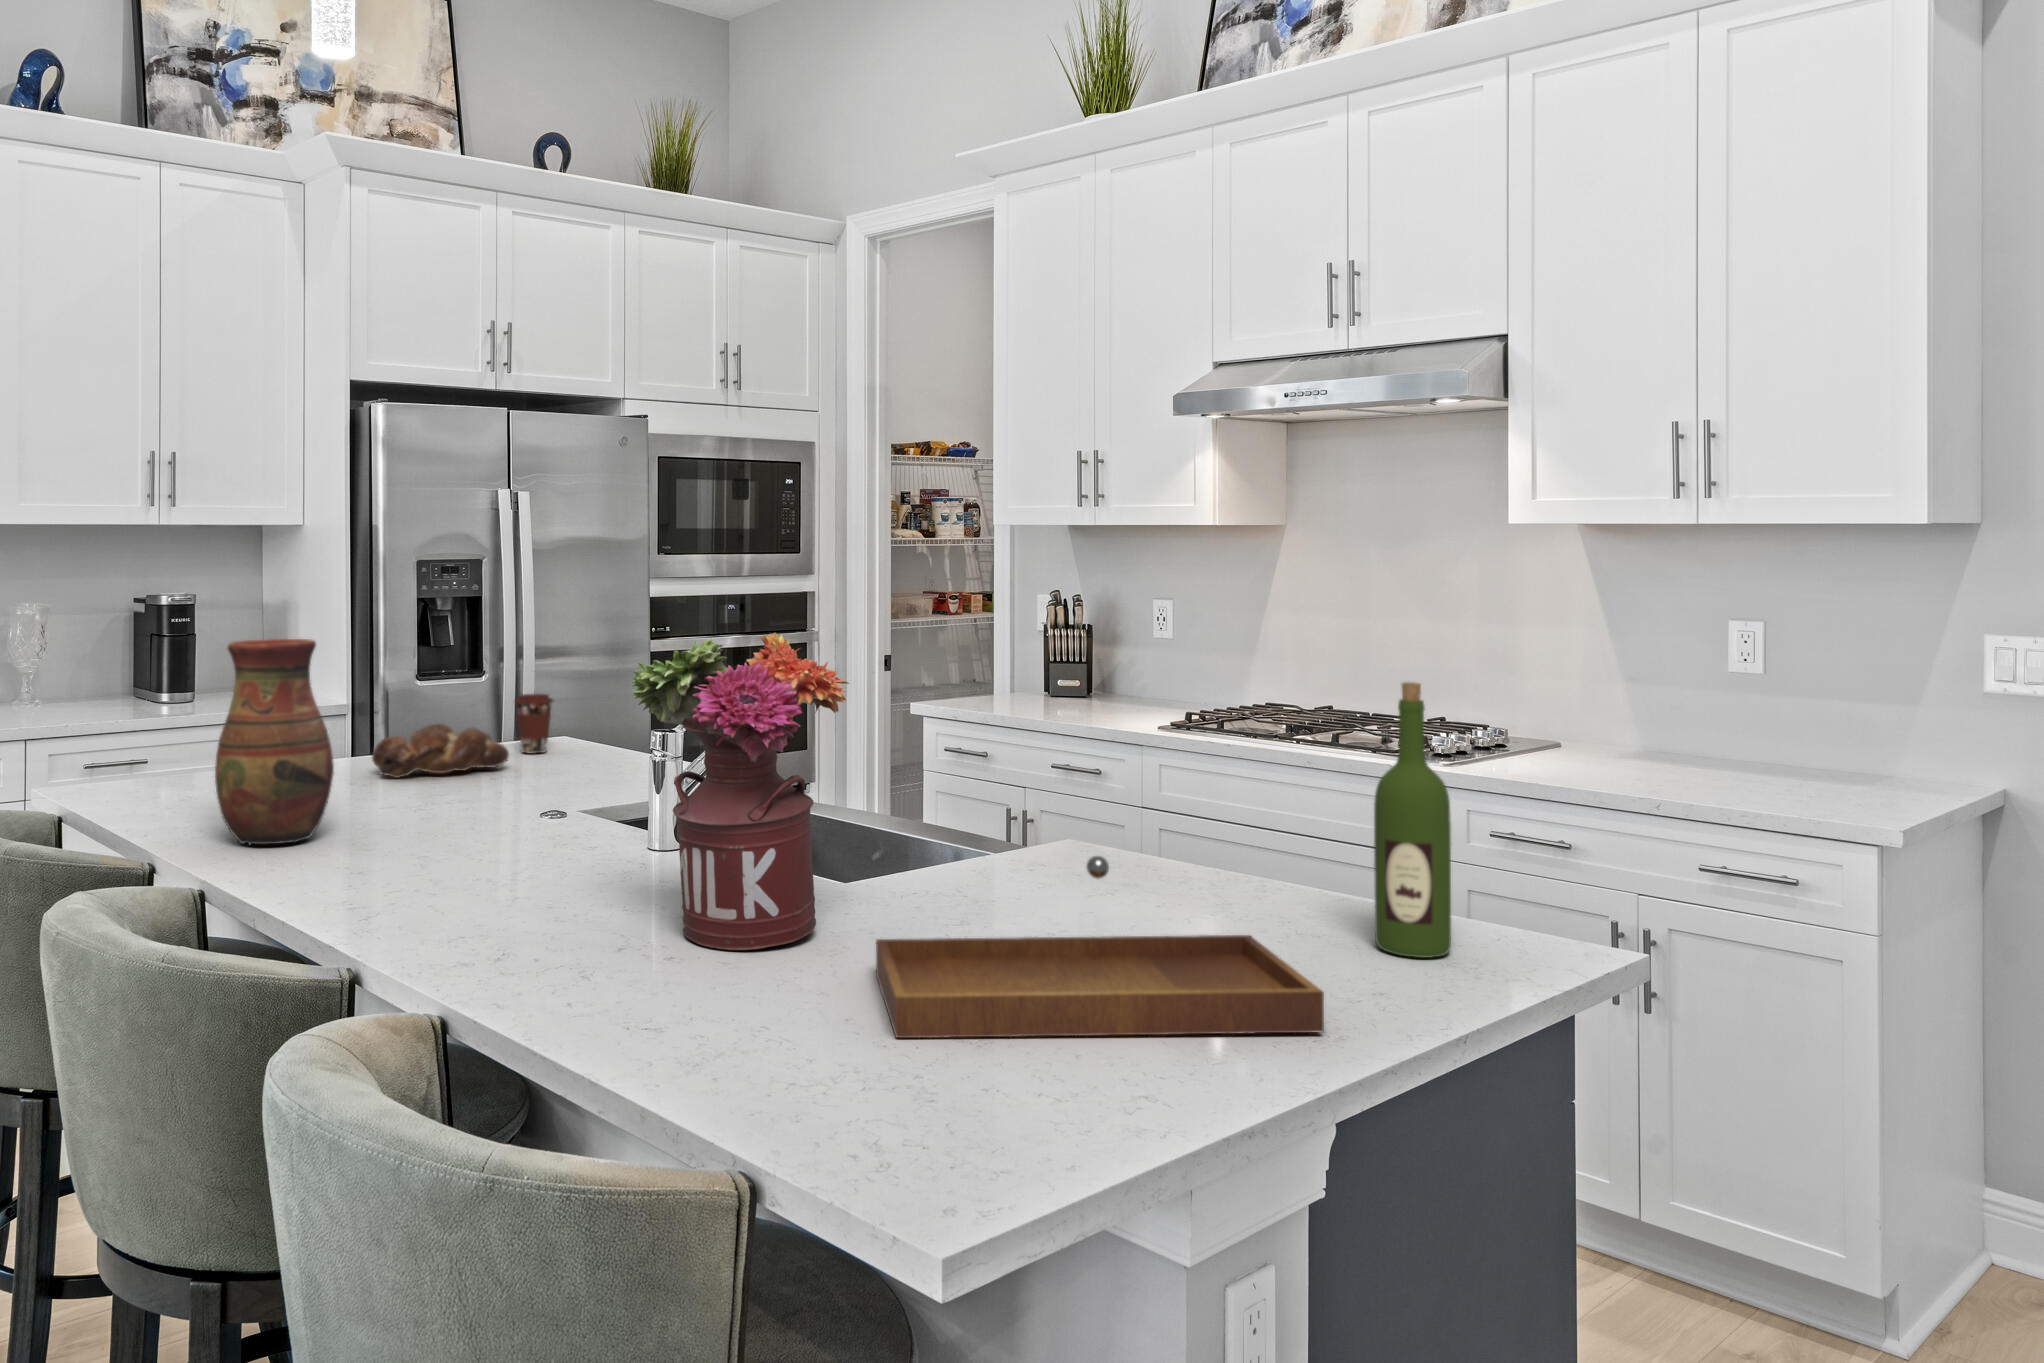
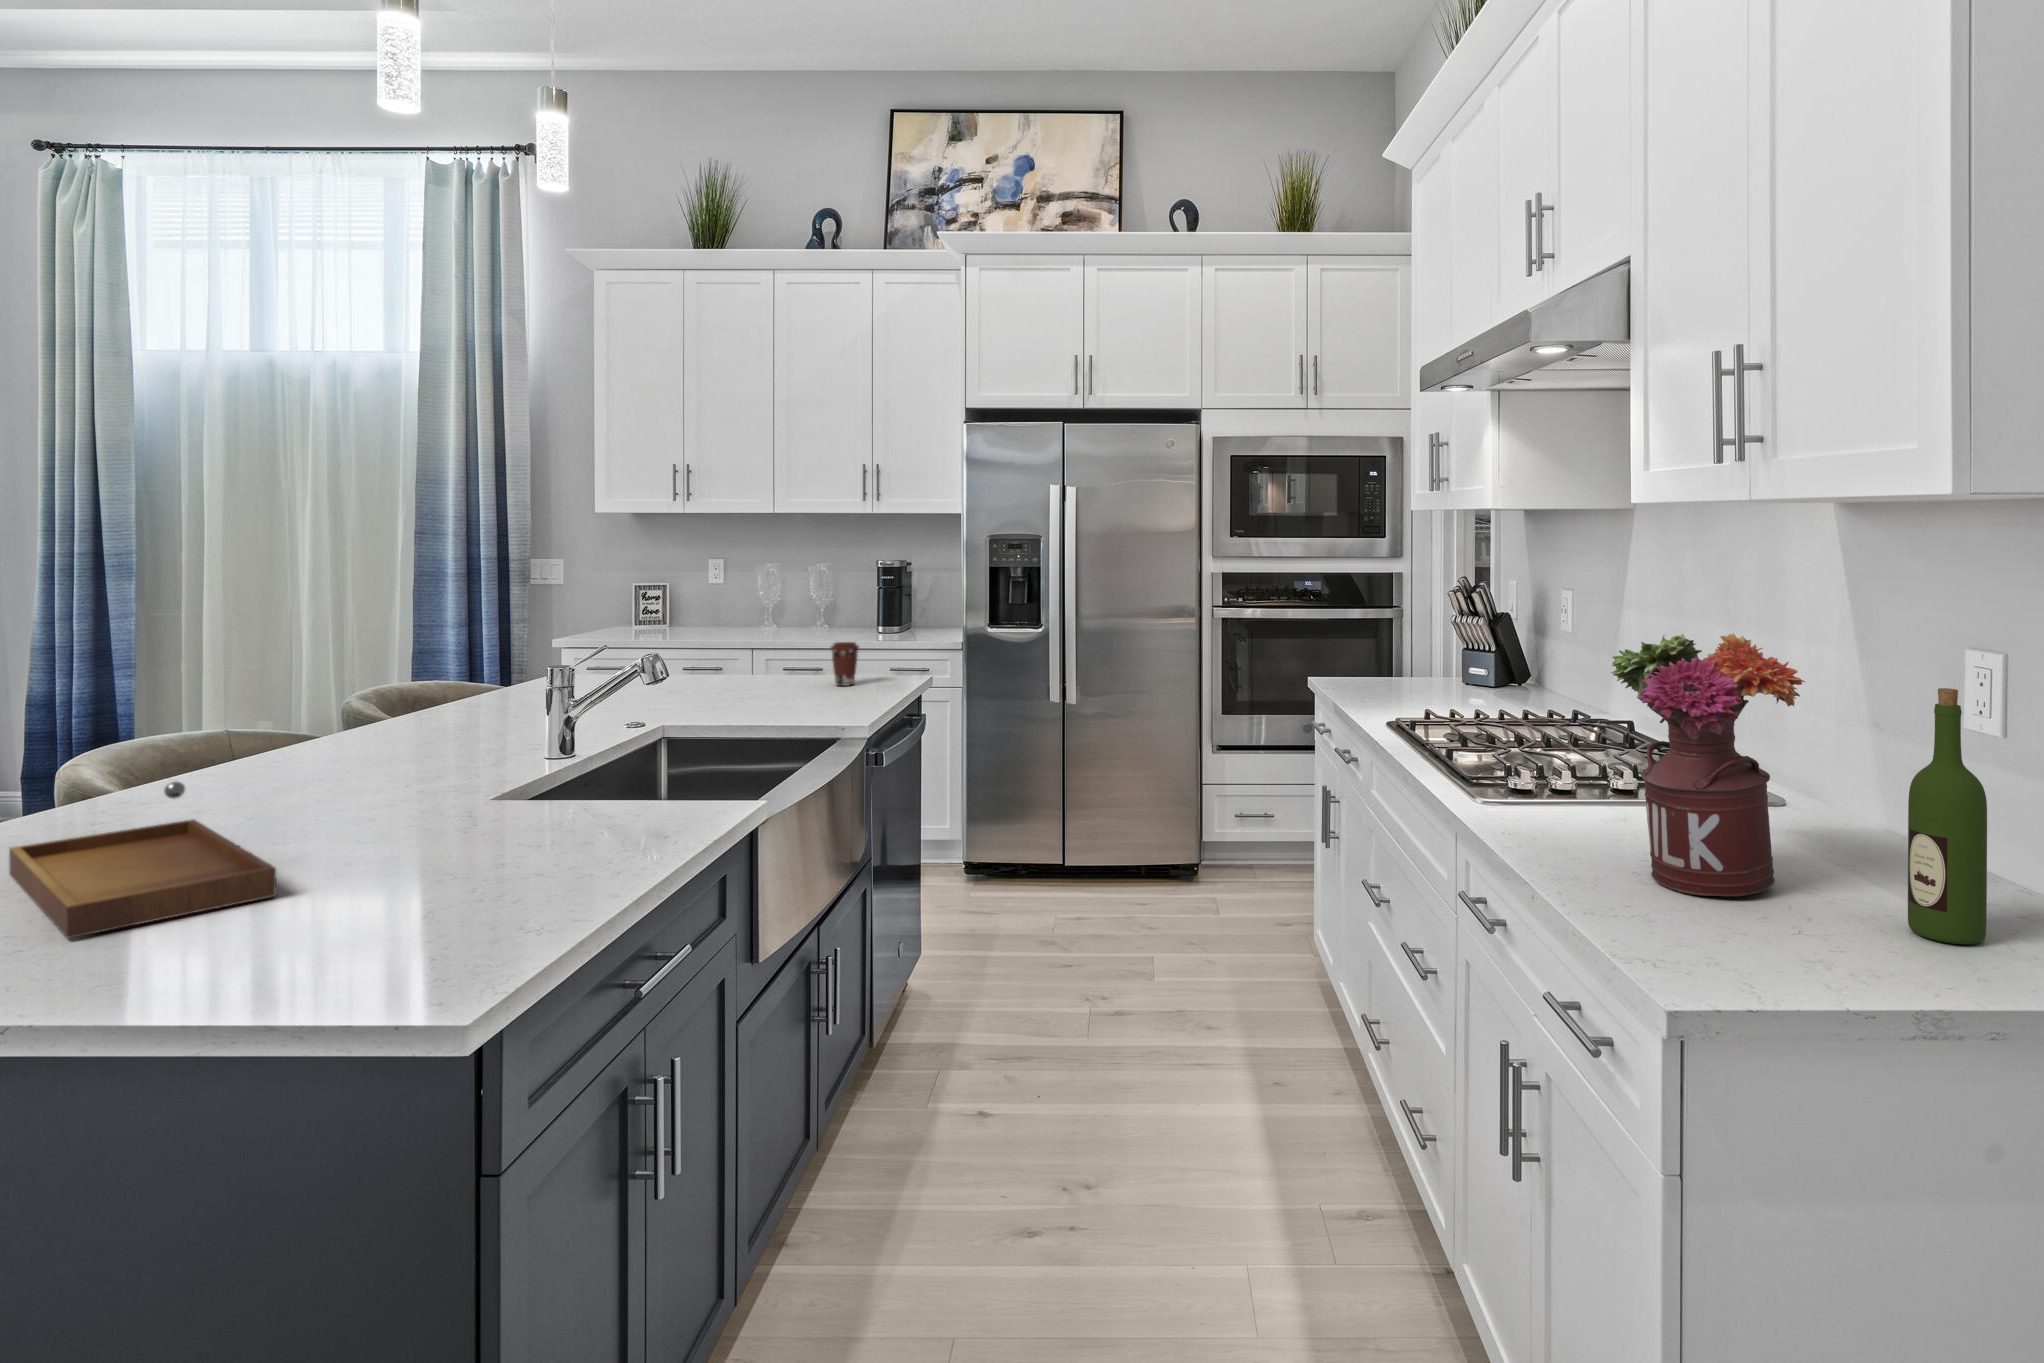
flower arrangement: present [632,633,849,950] -> present [1611,633,1805,896]
vase: present [215,639,334,845] -> none [421,593,501,721]
wine bottle: present [1374,682,1451,958] -> present [1908,688,1987,944]
bread loaf: present [372,724,509,778] -> none [685,657,783,691]

